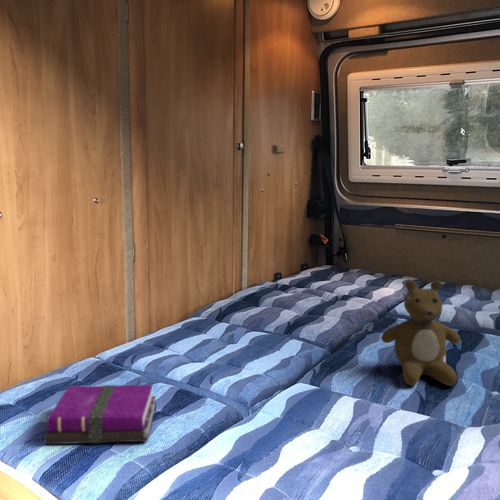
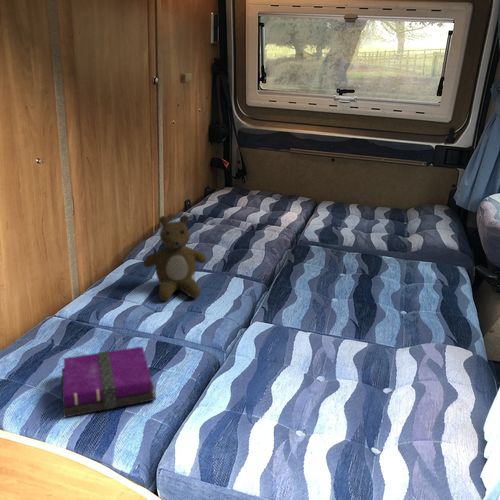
teddy bear: present [381,280,460,386] -> present [144,215,206,301]

